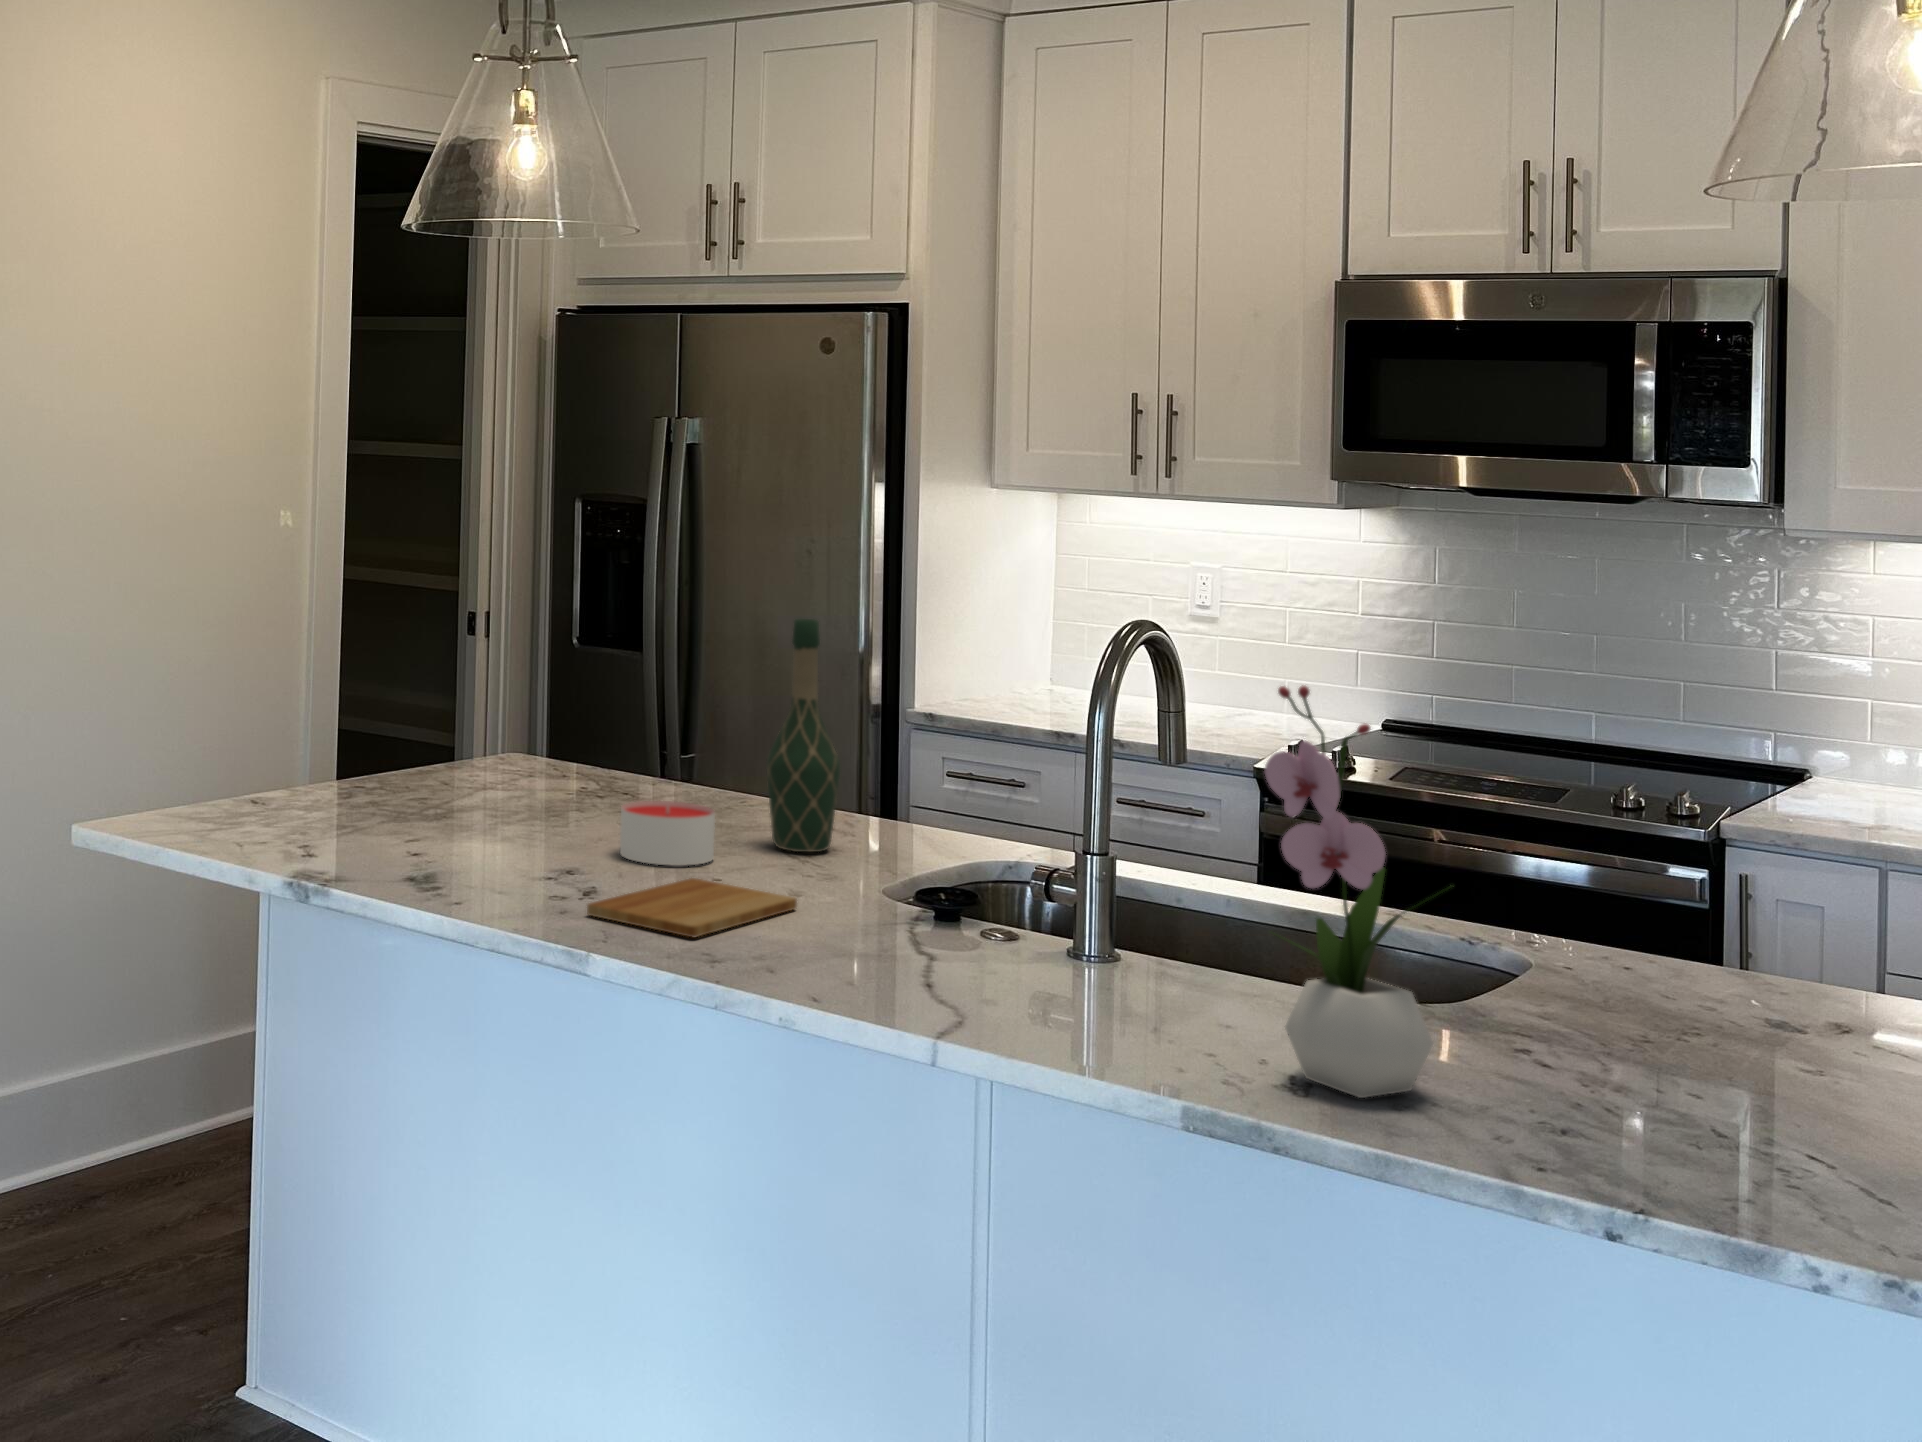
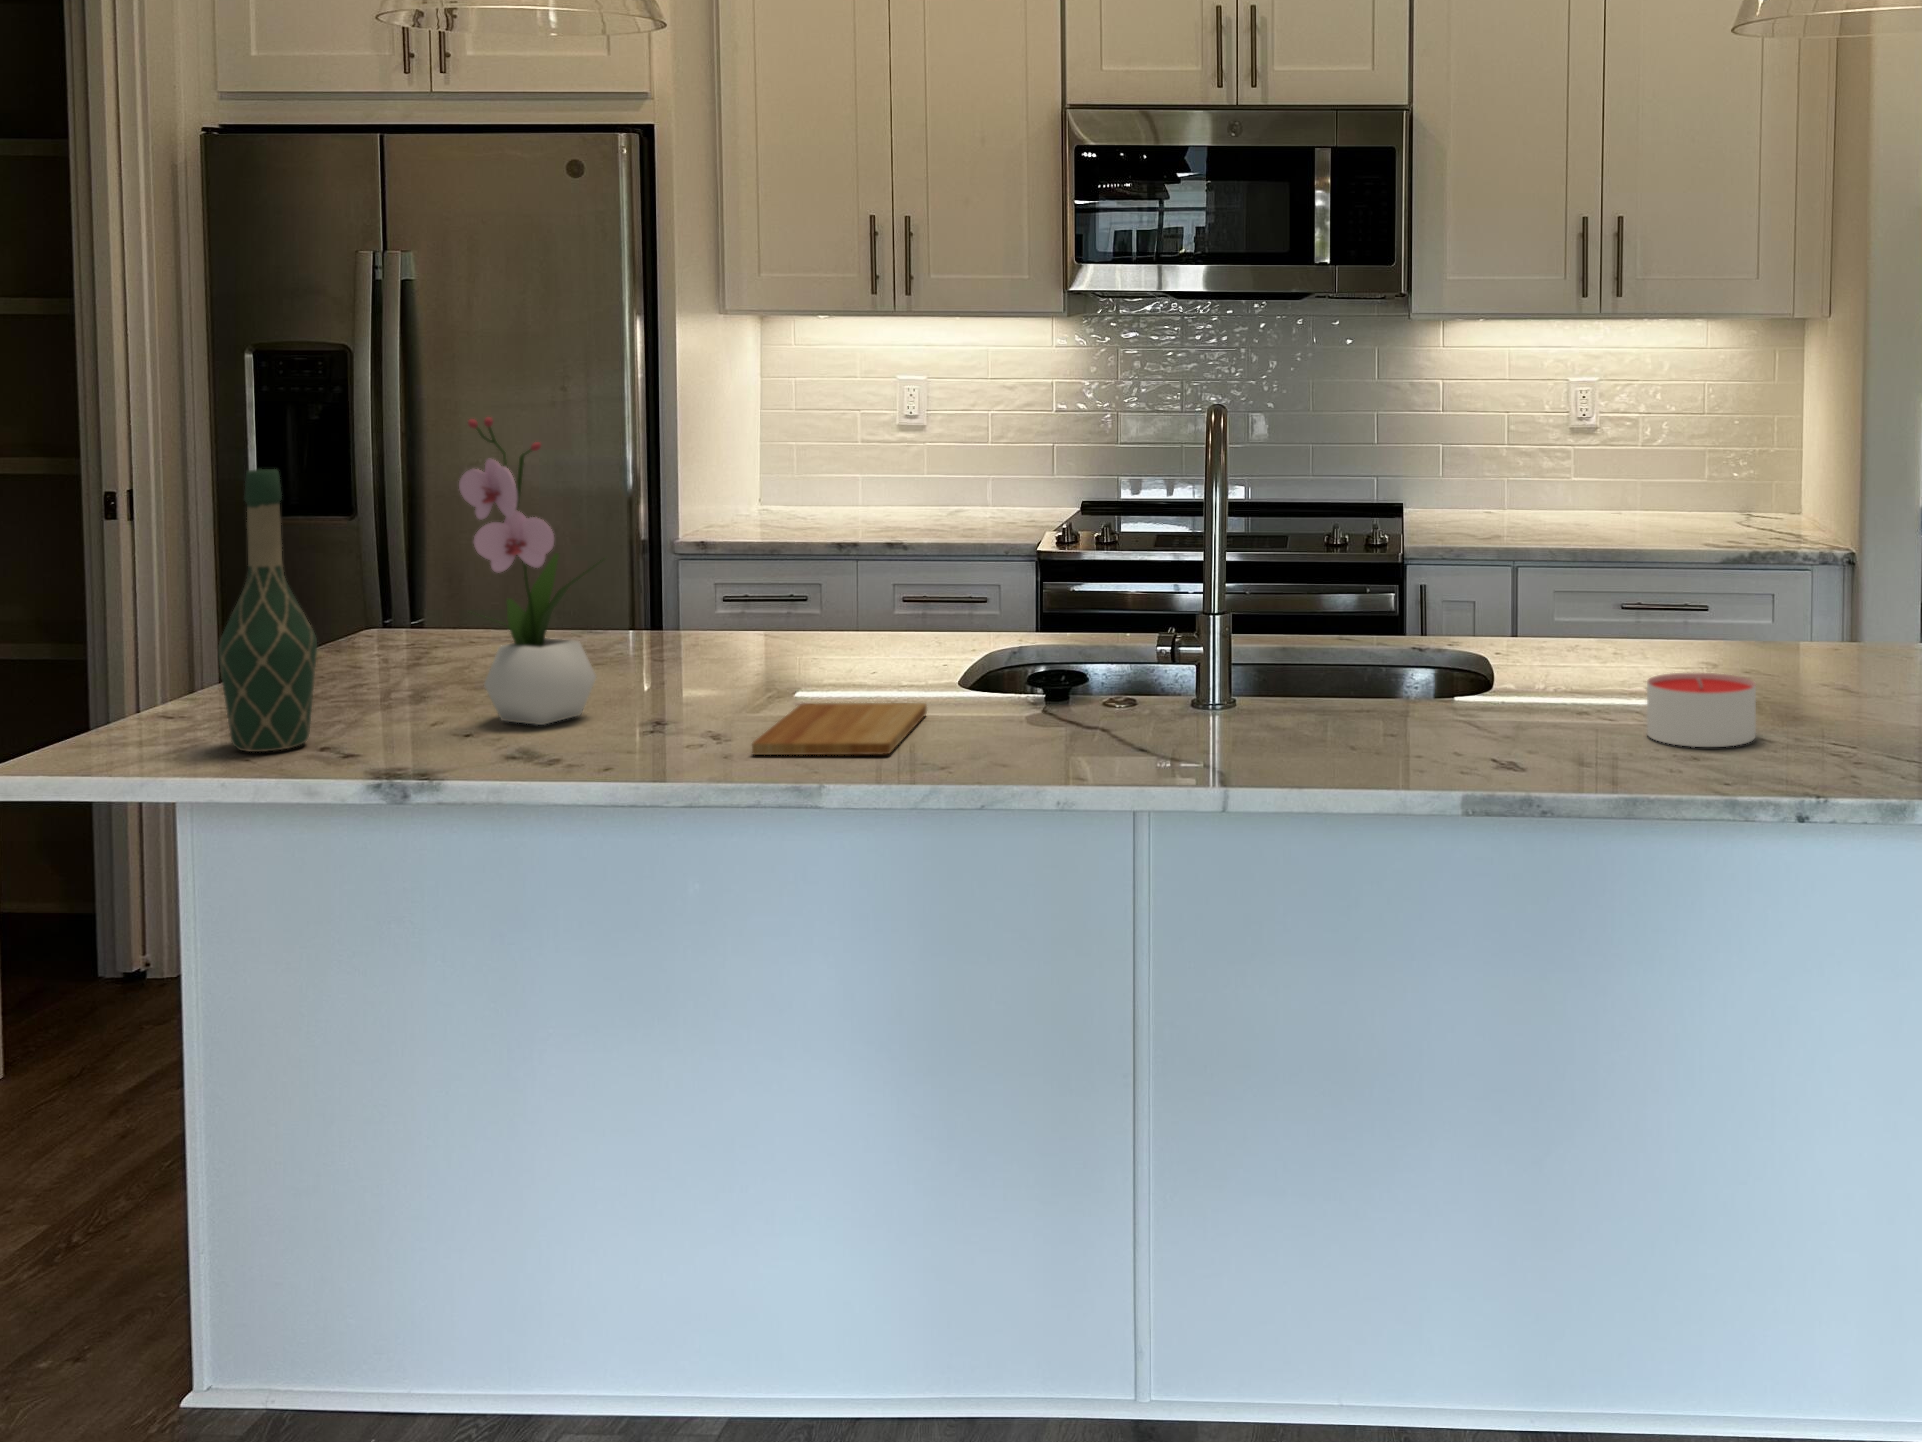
wine bottle: present [766,619,840,852] -> present [218,469,317,752]
flower arrangement: present [1265,685,1444,1098] -> present [459,417,601,725]
candle: present [620,801,715,866] -> present [1647,673,1756,747]

